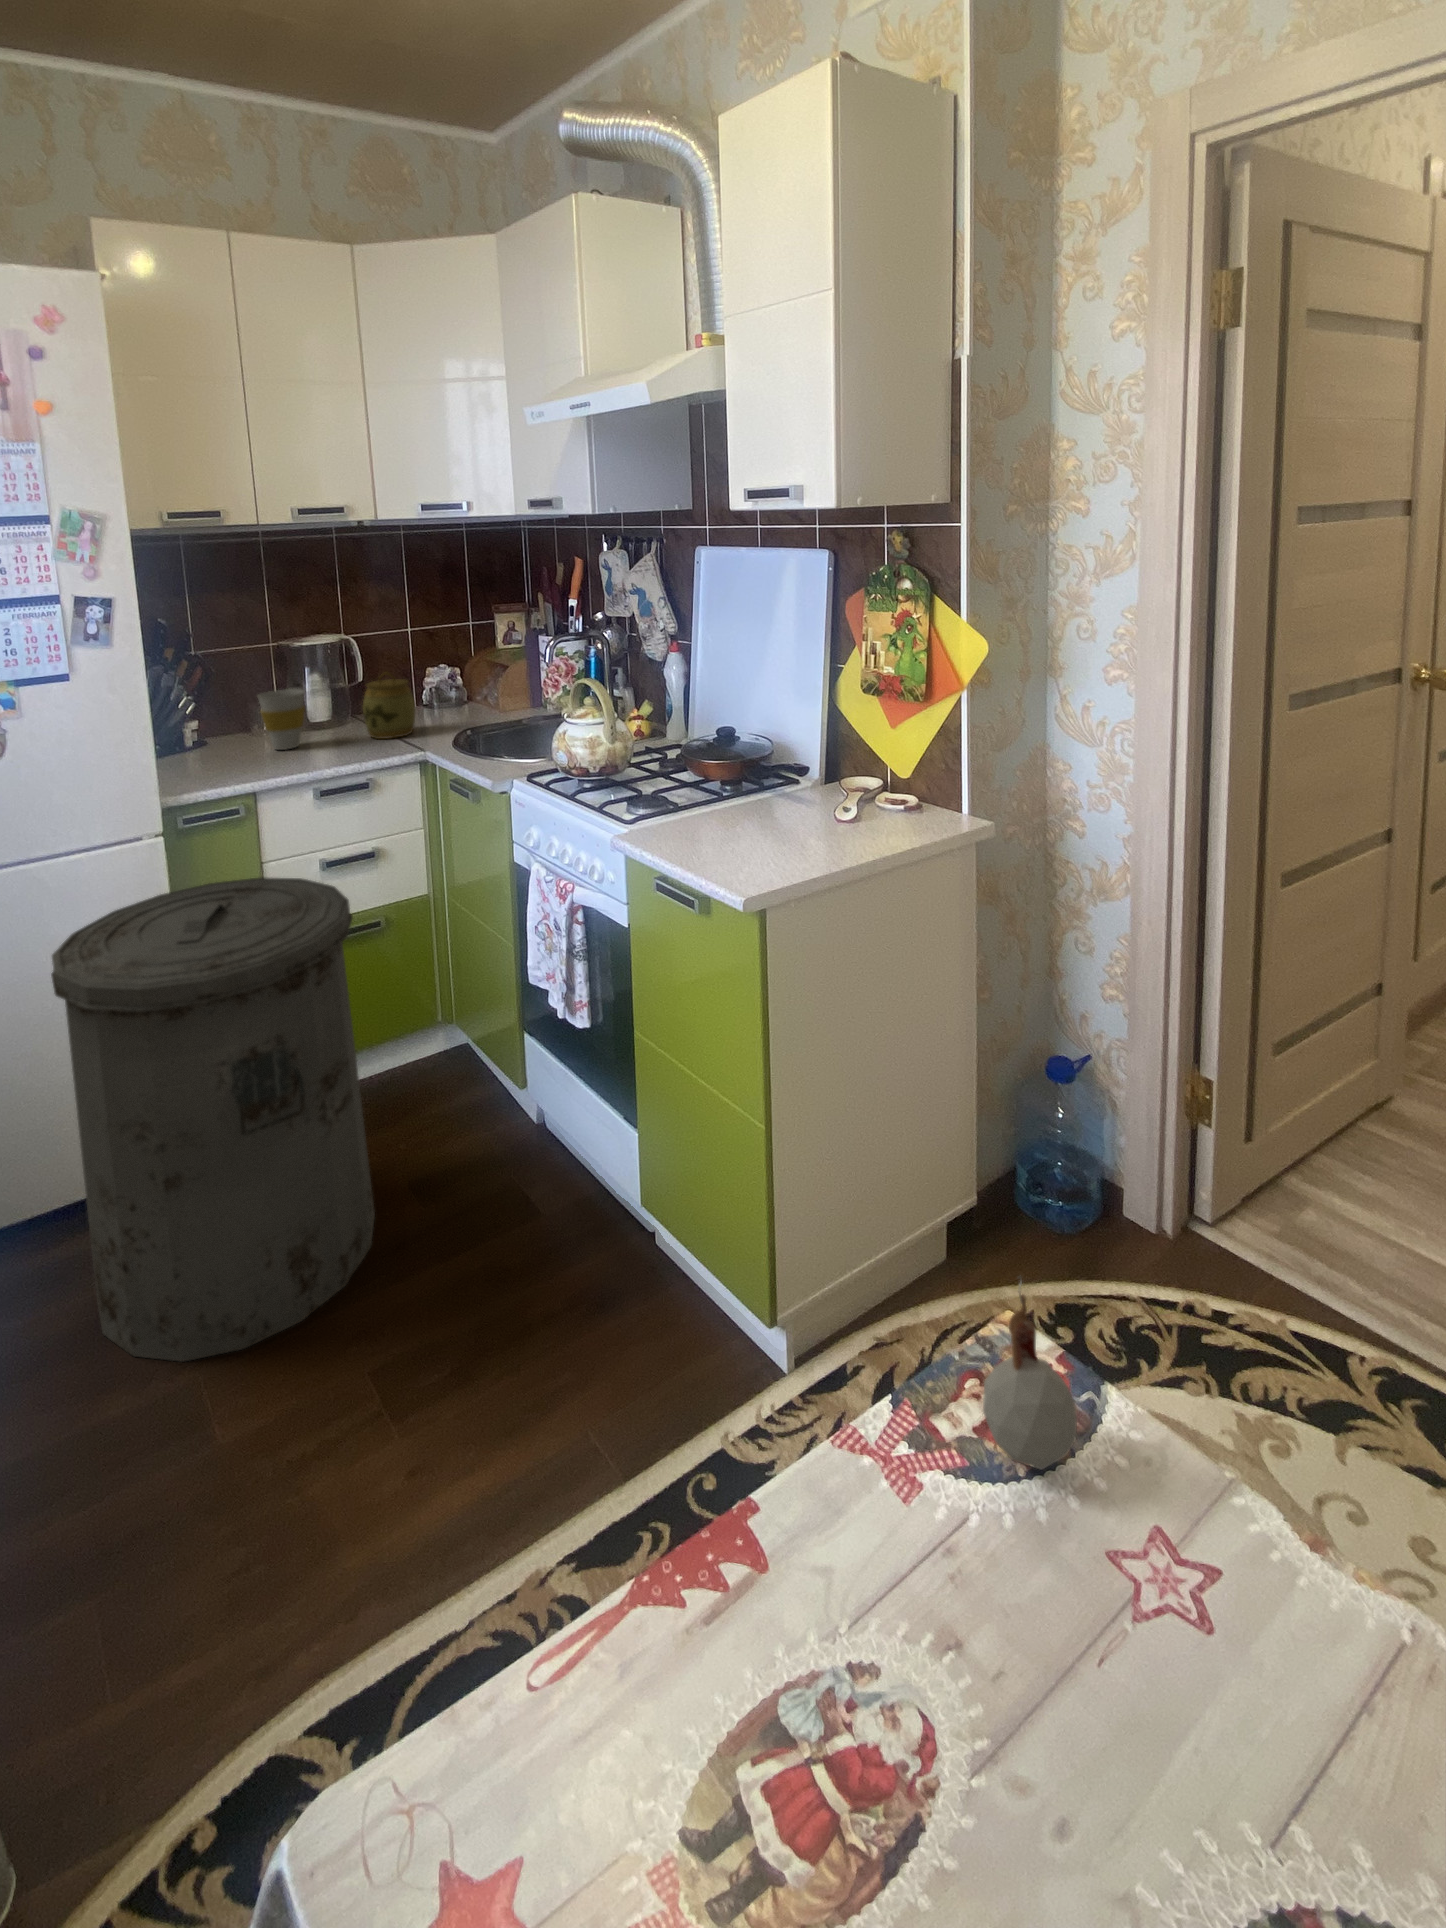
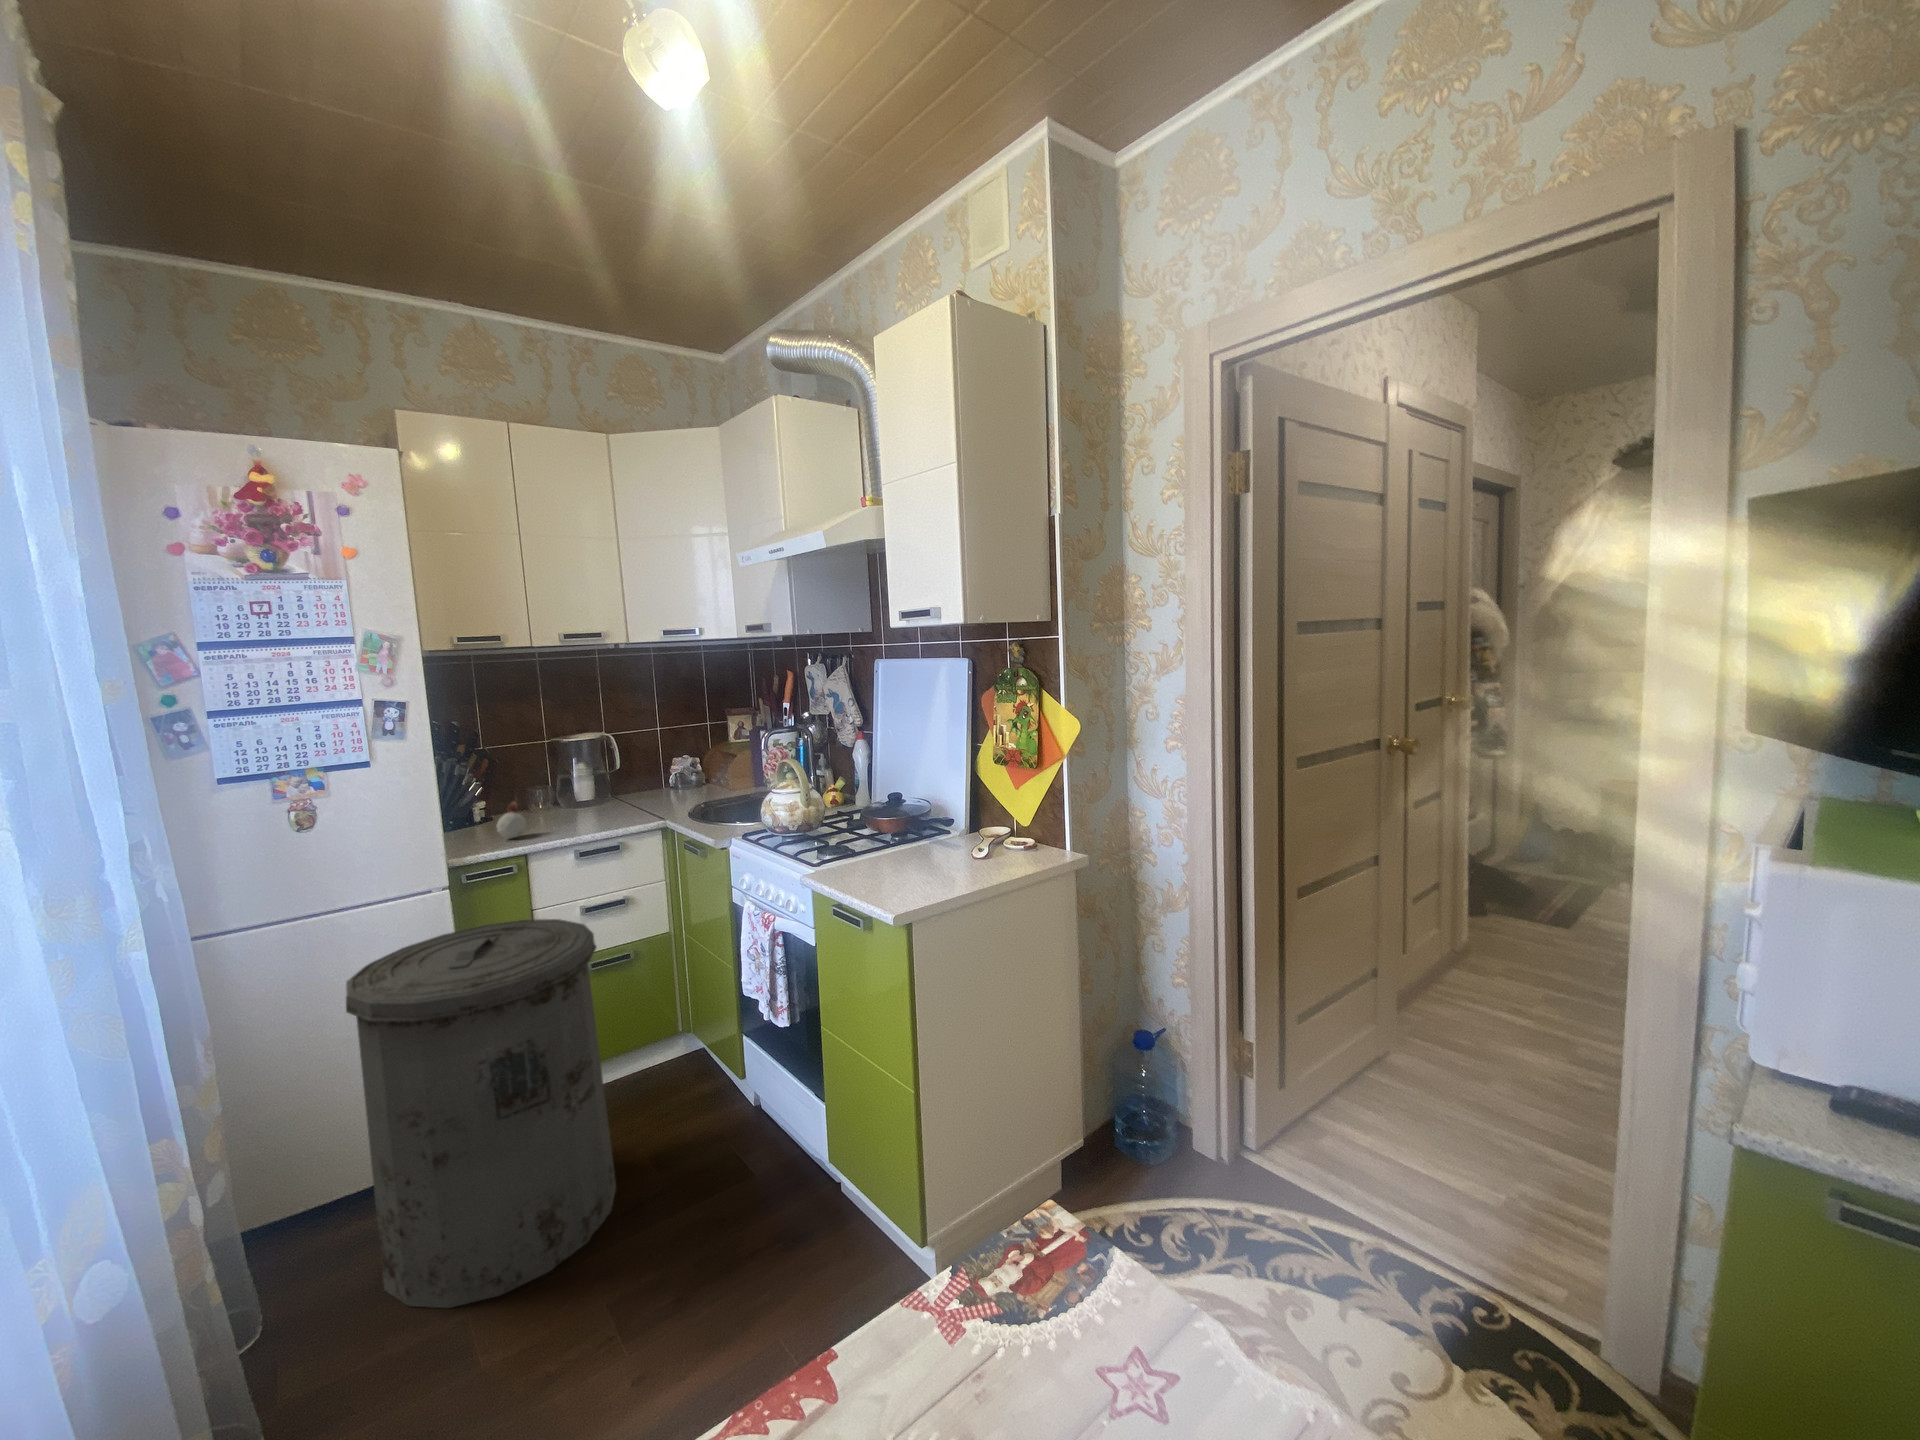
jar: present [363,672,415,739] -> none [618,760,660,813]
cup: present [258,689,305,750] -> none [532,775,571,823]
candle: present [983,1277,1077,1469] -> present [496,799,526,839]

